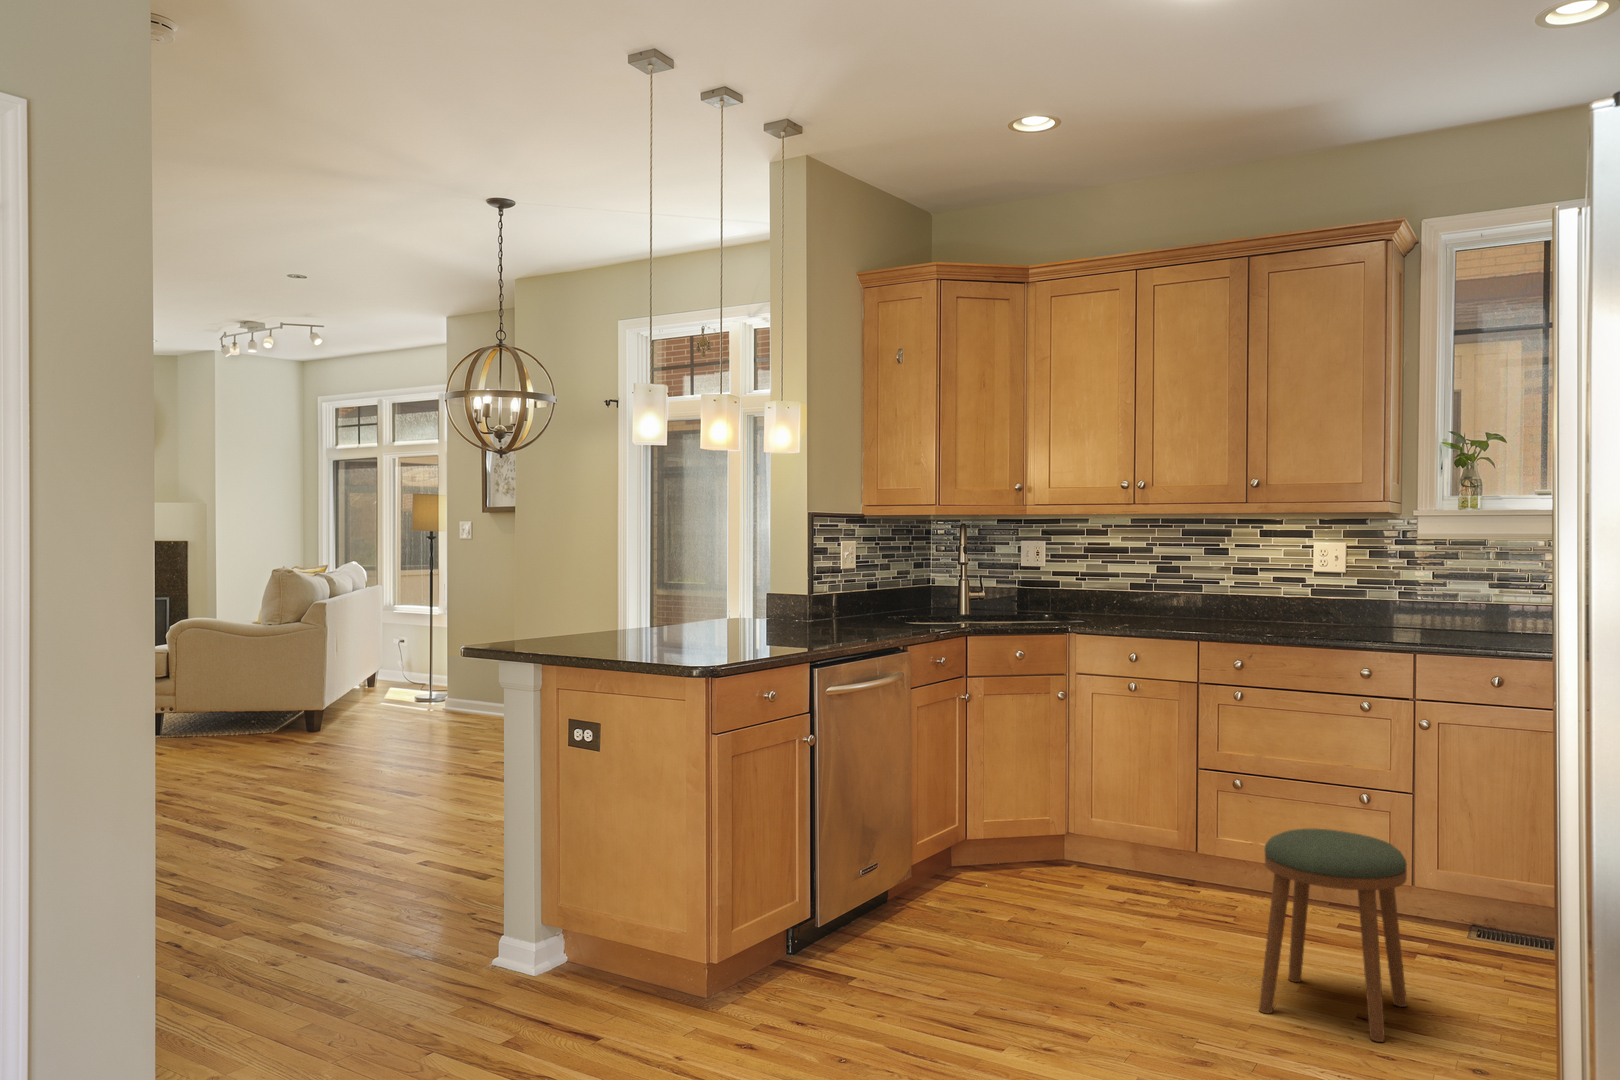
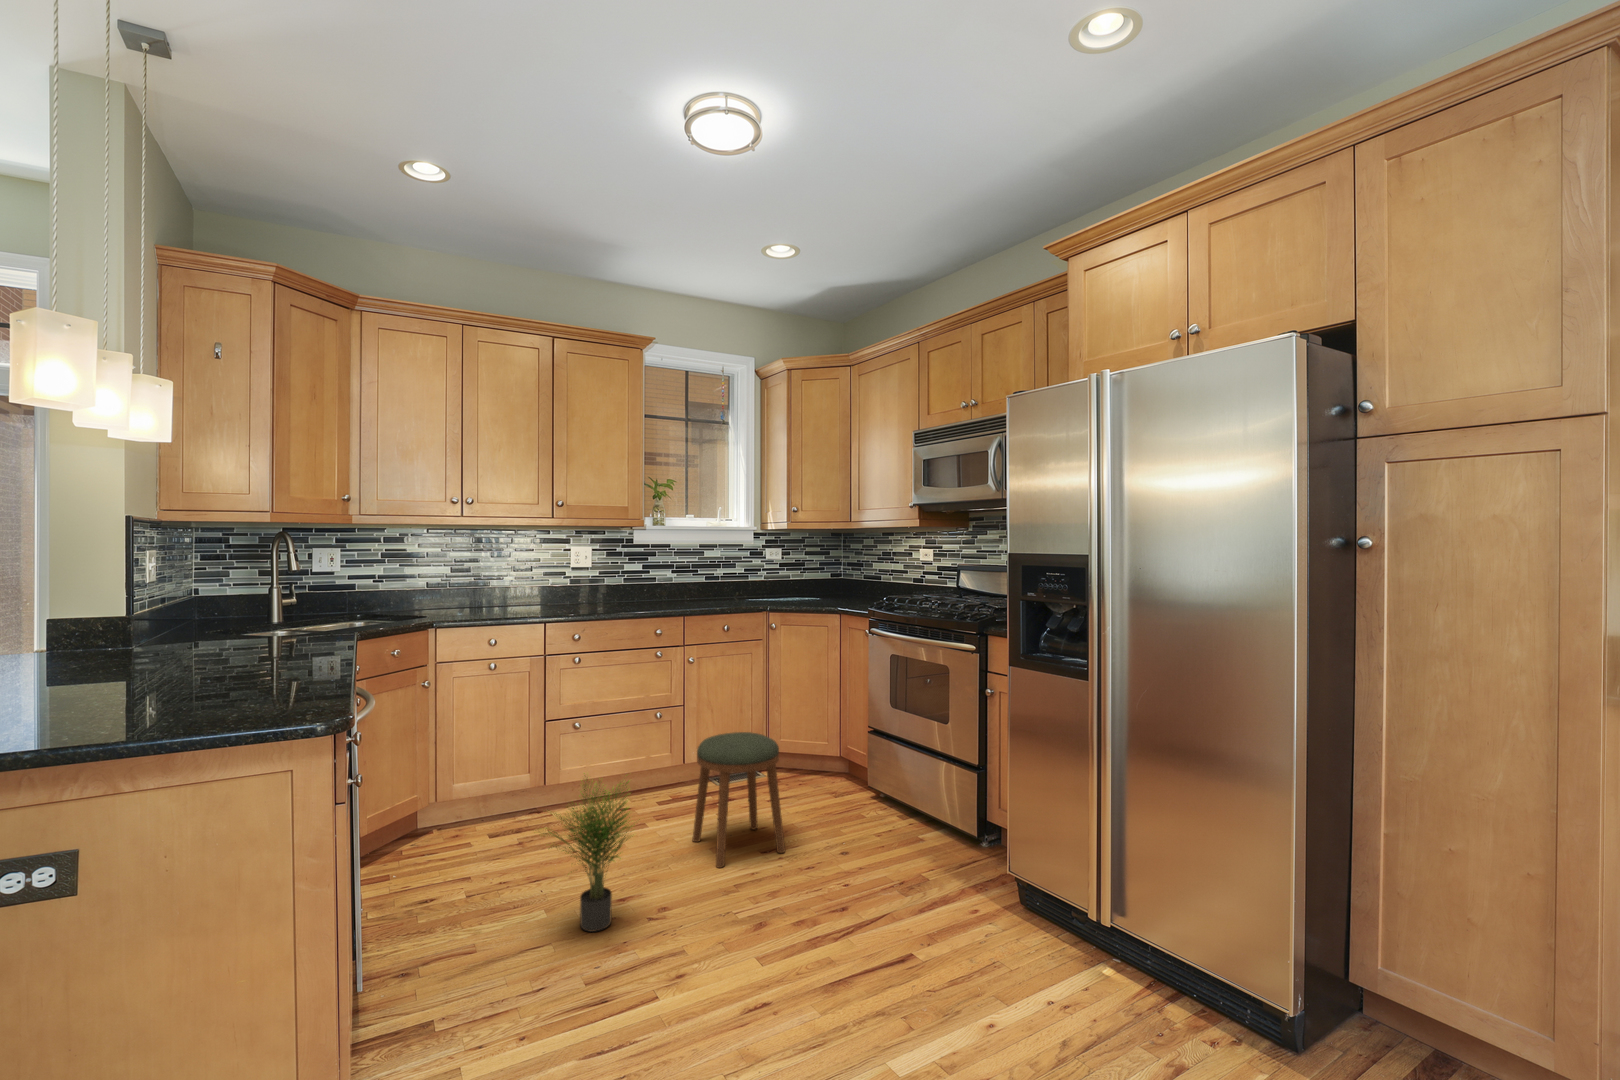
potted plant: none [995,802,1108,991] -> present [551,781,629,932]

